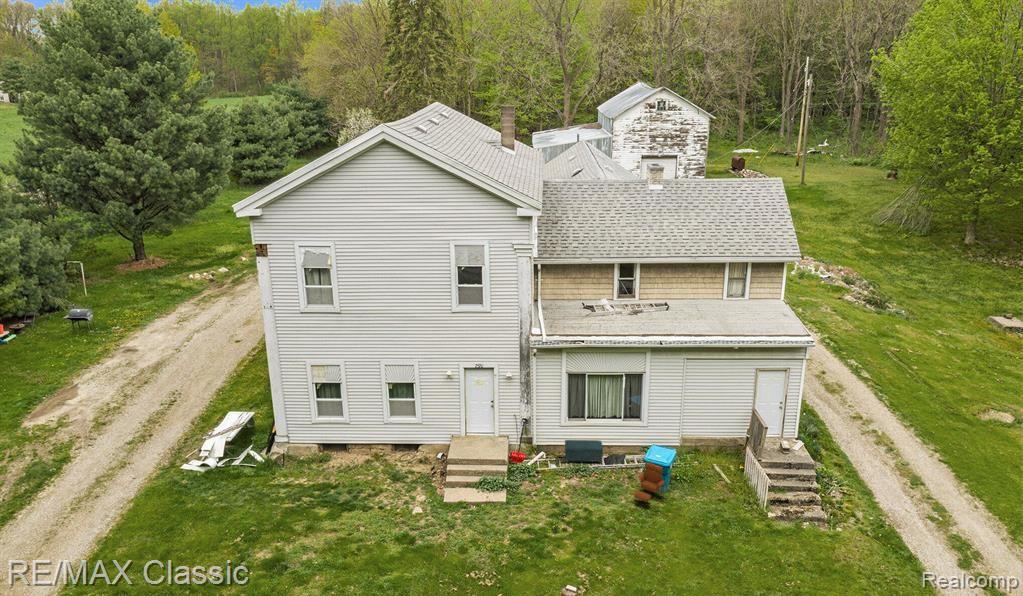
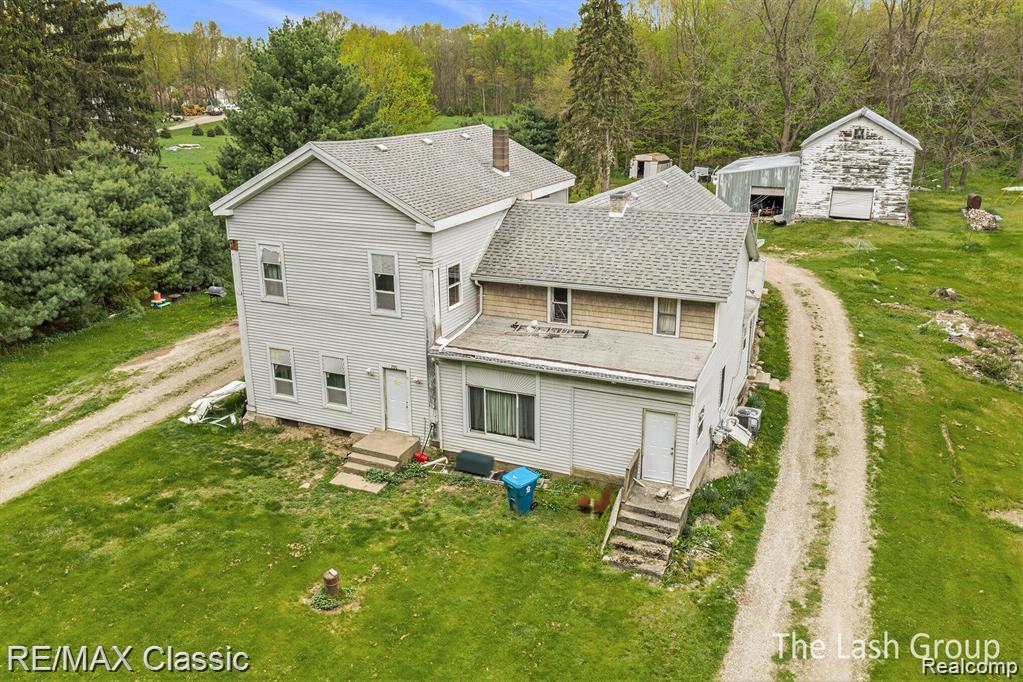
lounge chair: present [634,462,664,507] -> present [577,484,611,518]

